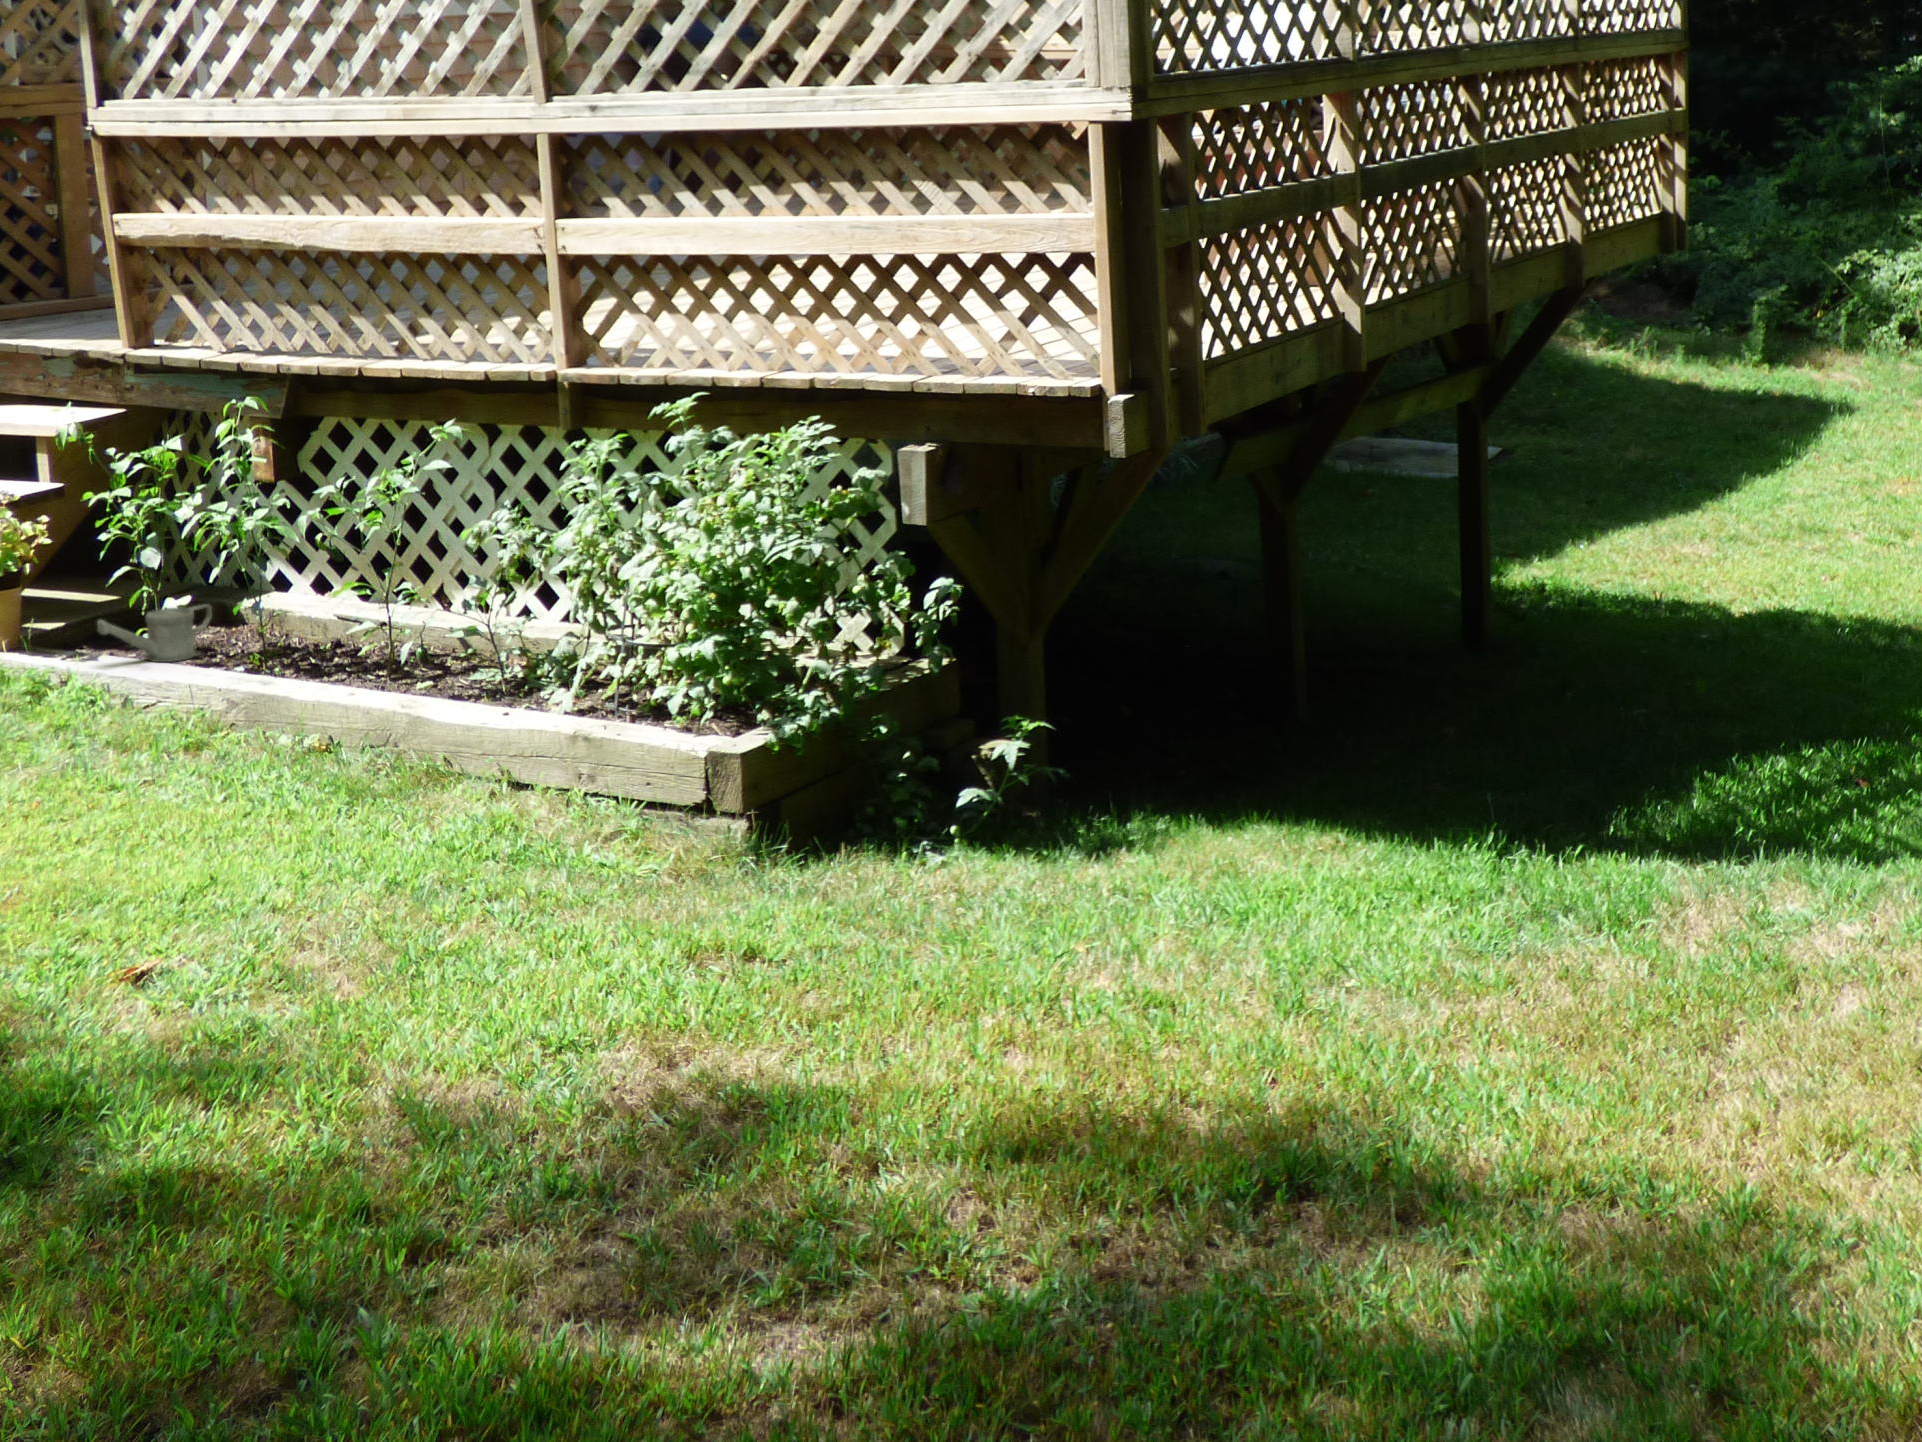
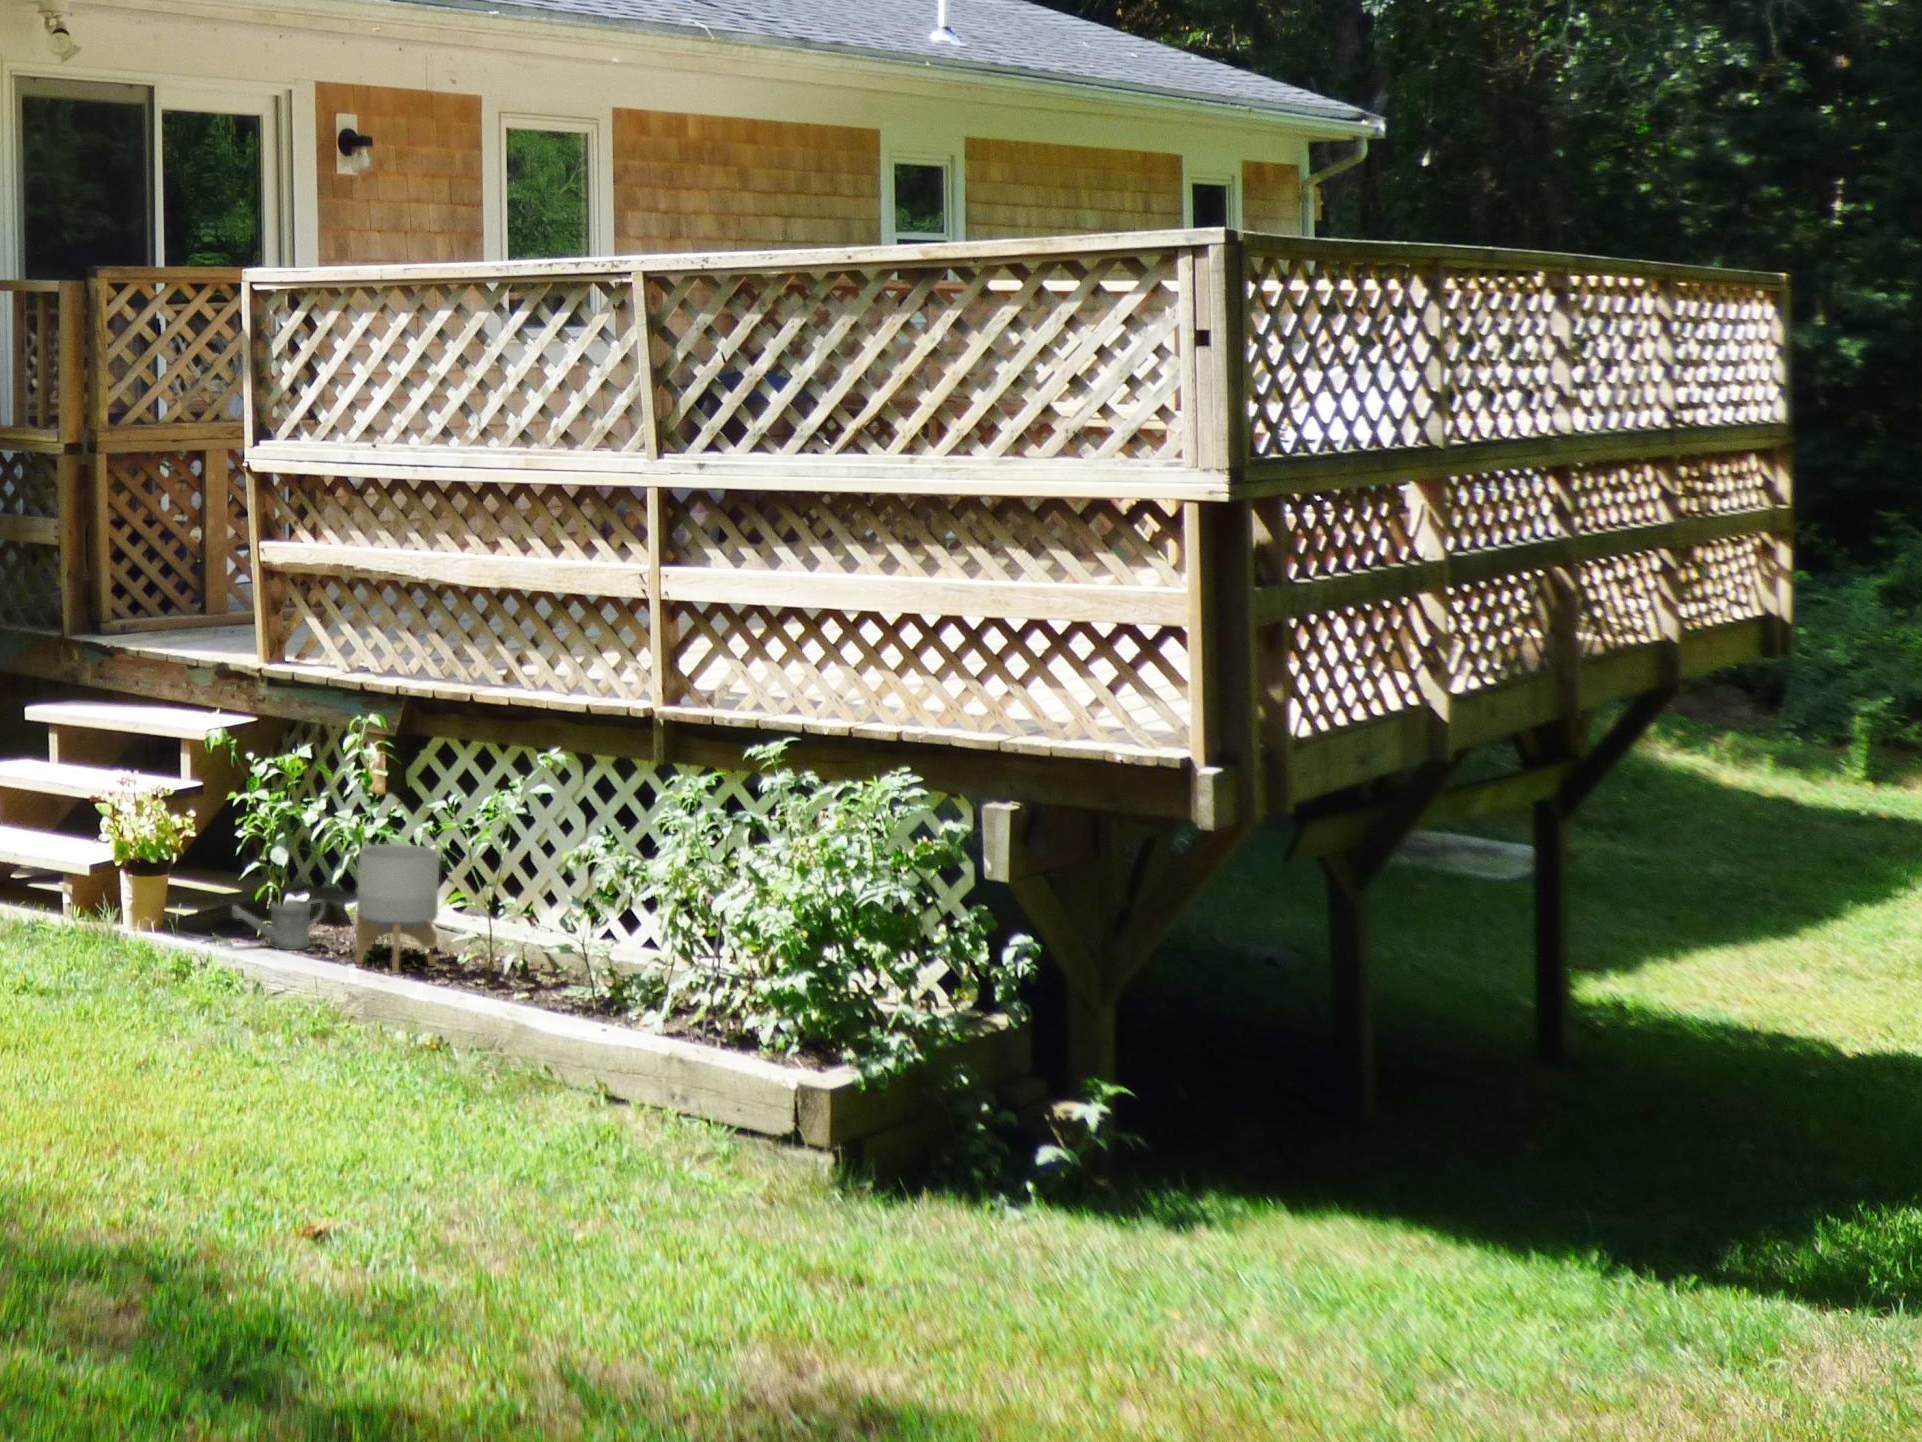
planter: none [242,537,340,677] -> present [355,844,440,974]

